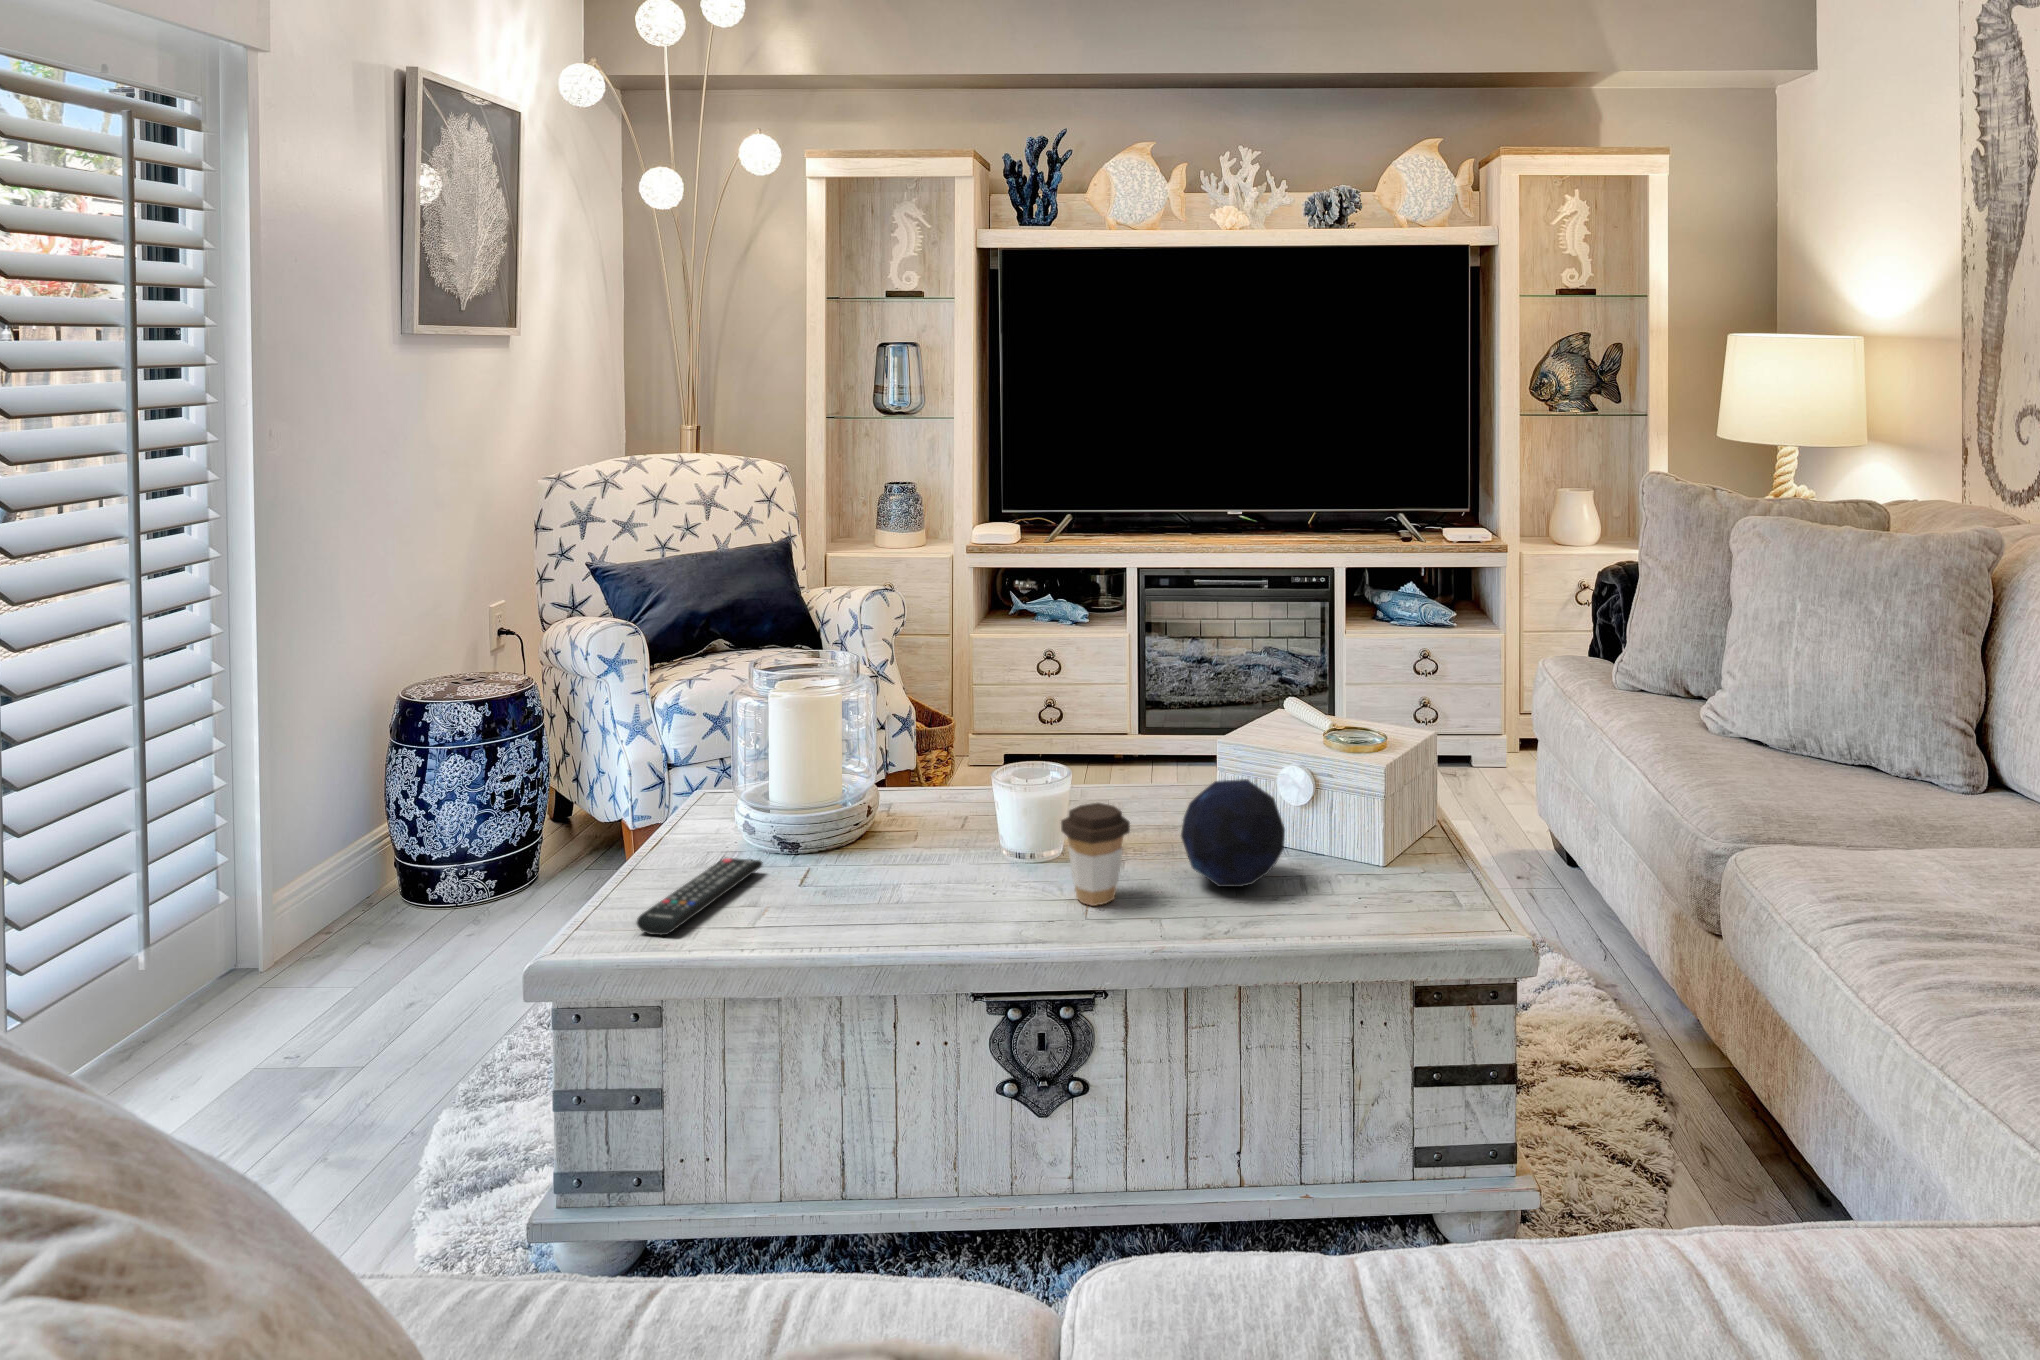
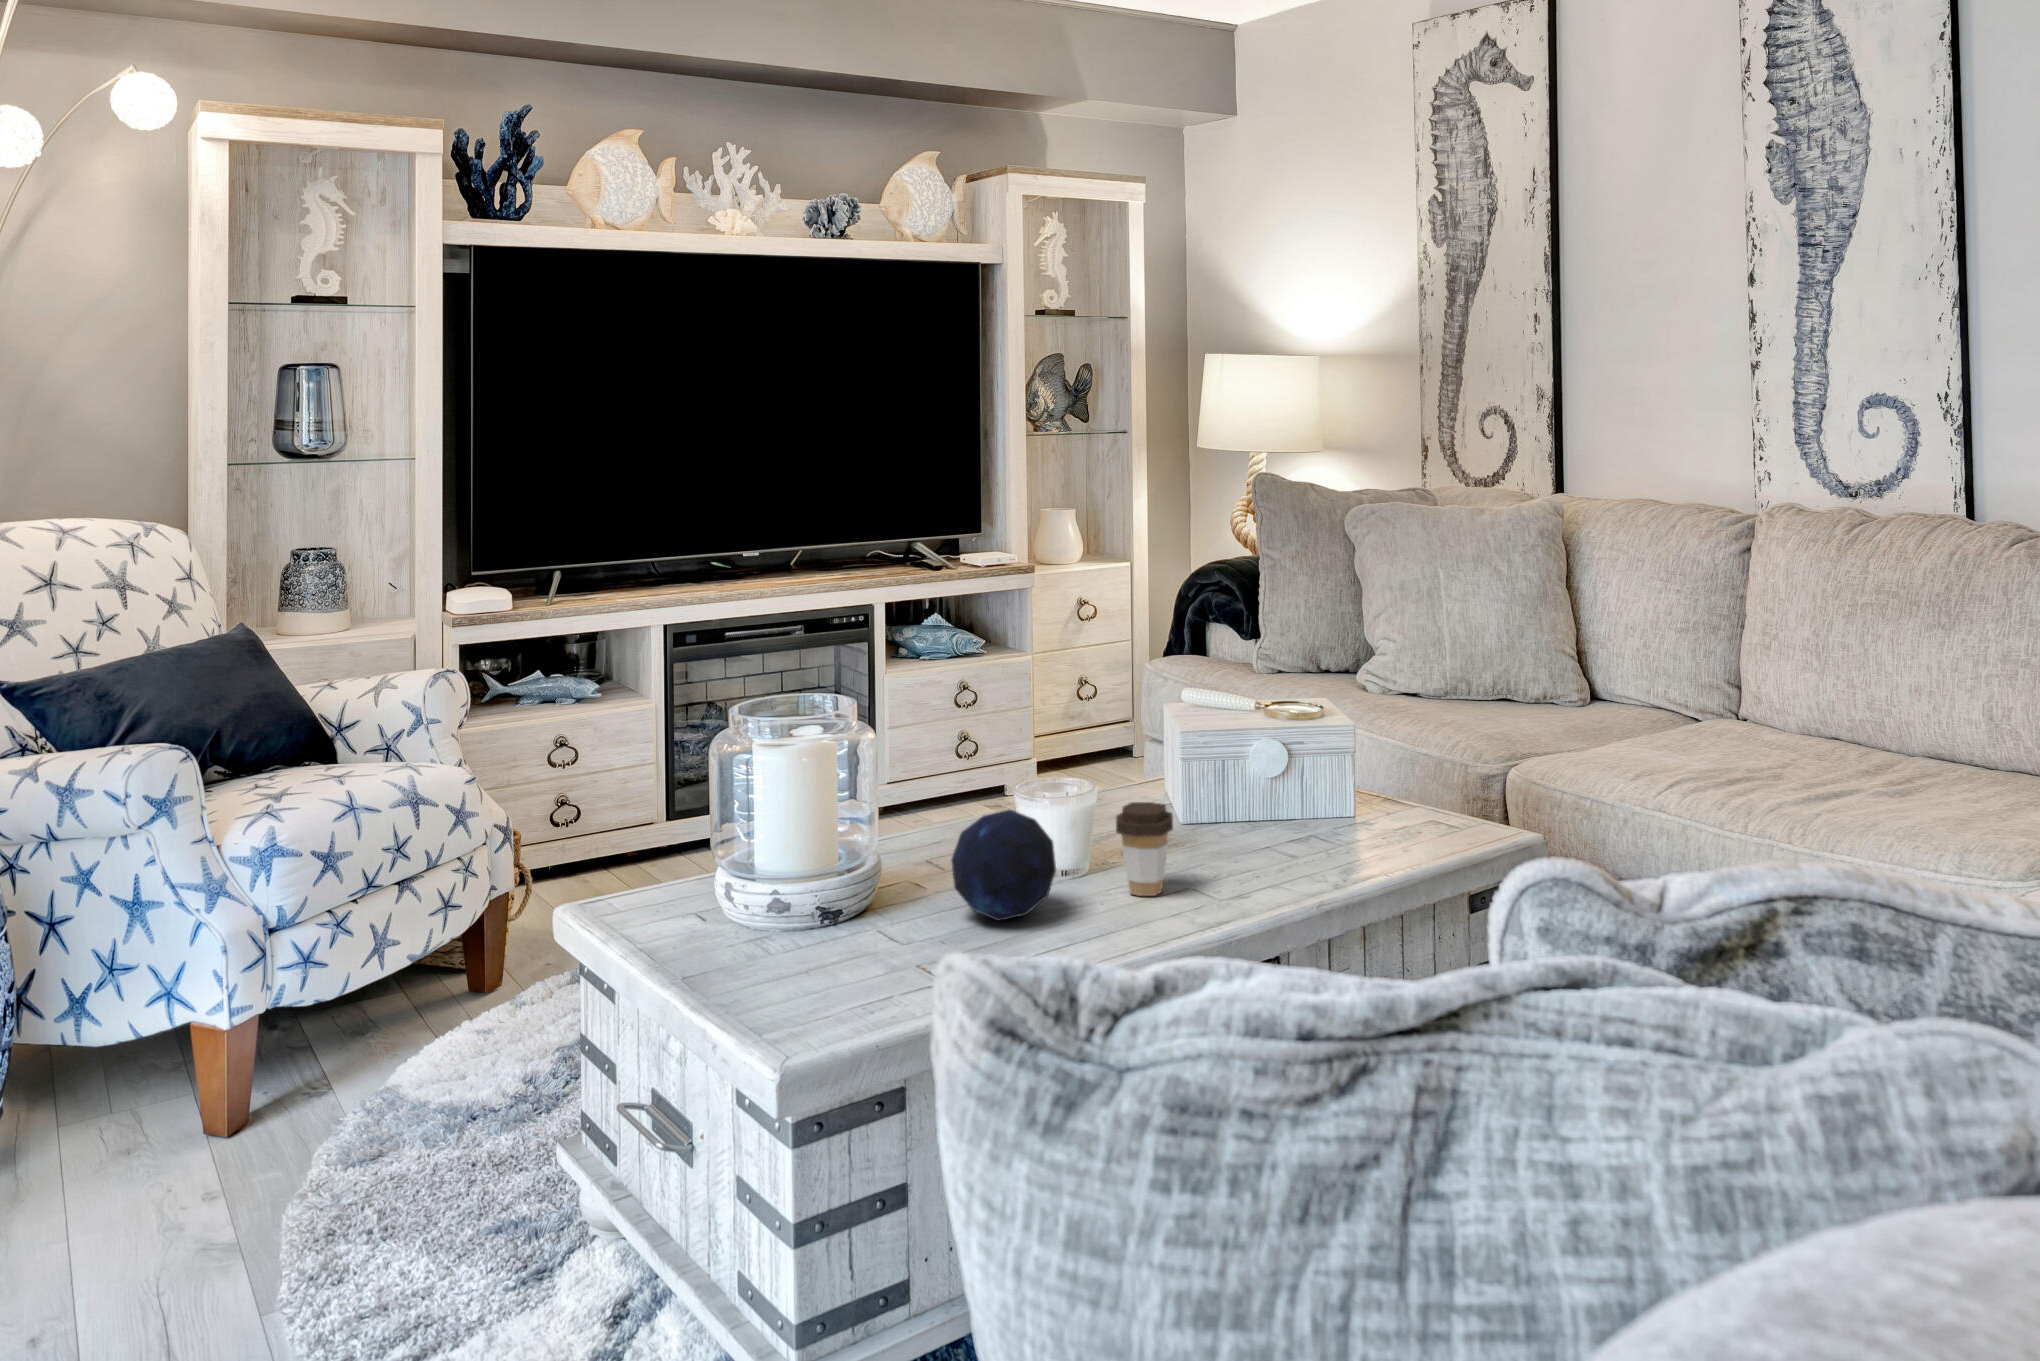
decorative orb: present [1181,779,1285,887] -> present [951,809,1056,921]
remote control: present [637,858,763,935] -> none [761,929,835,1009]

